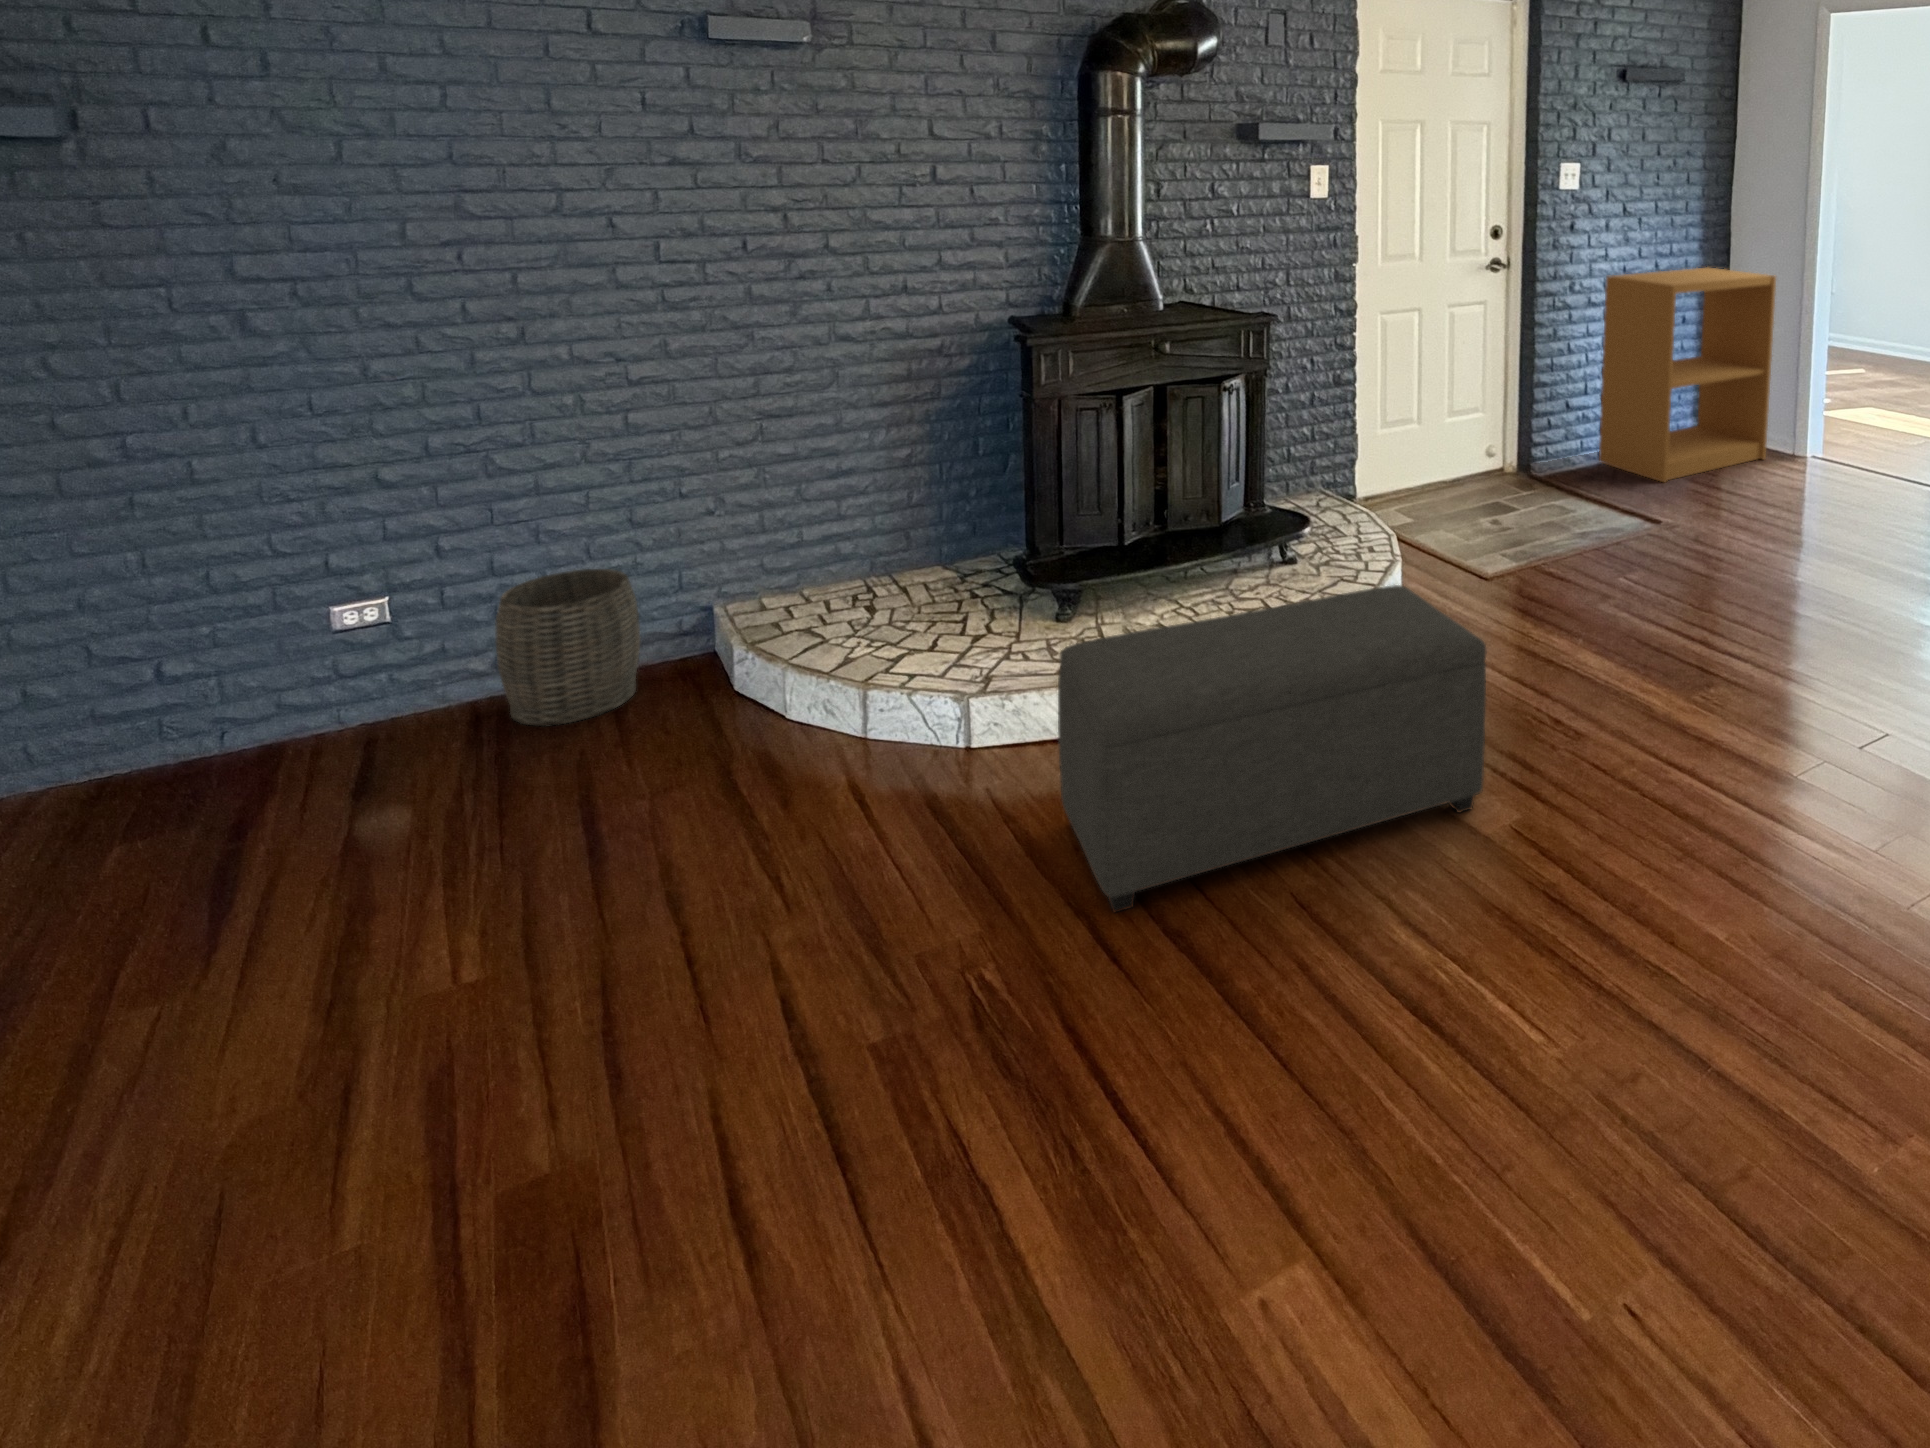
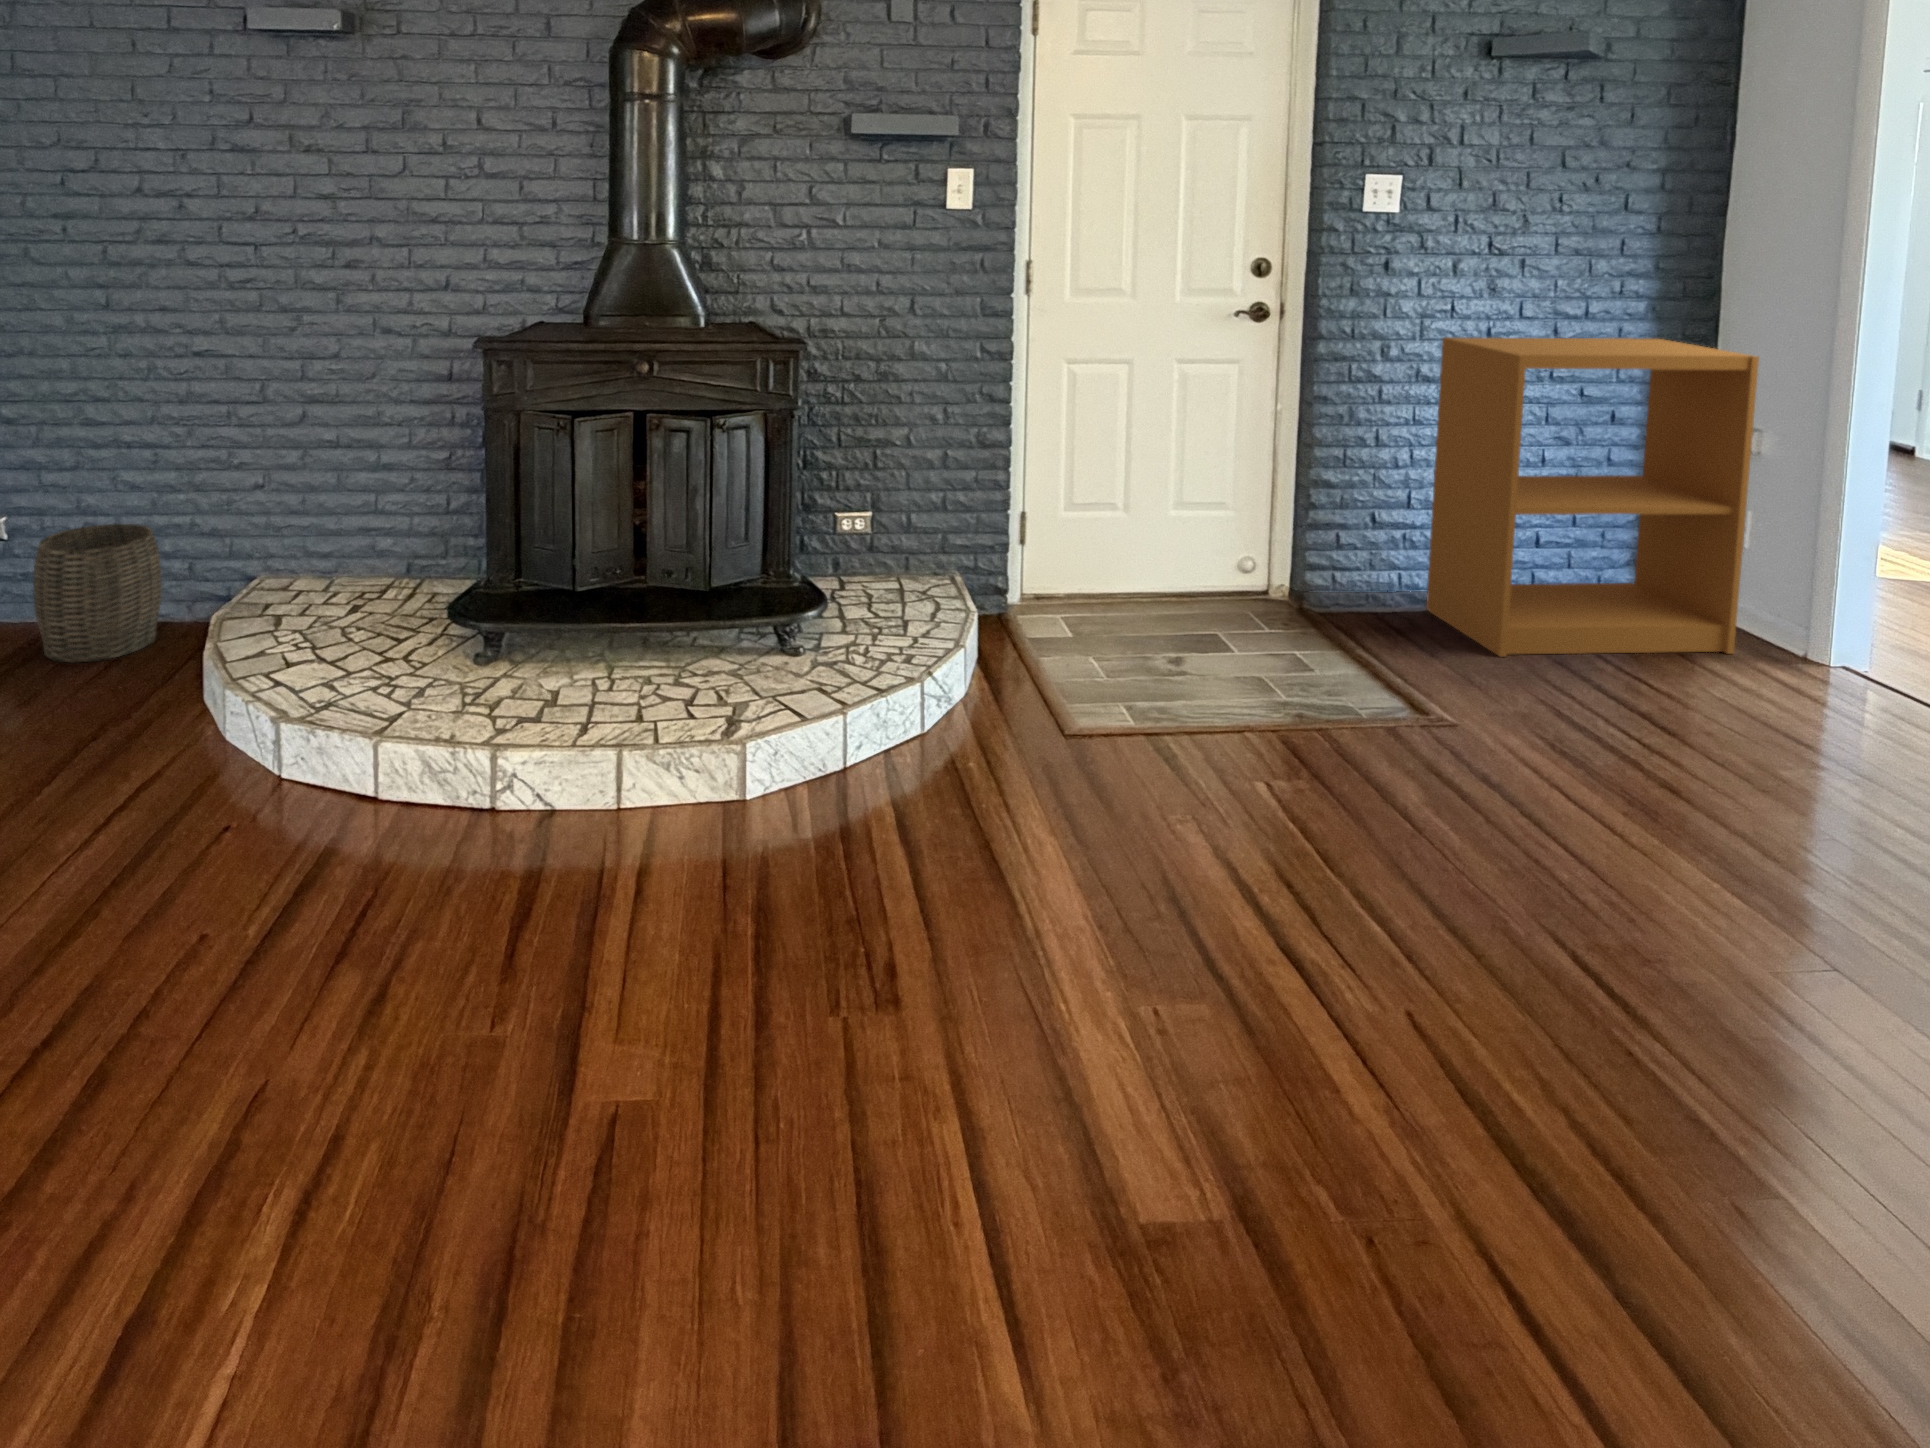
ottoman: present [1058,585,1486,912] -> none [94,679,679,1041]

